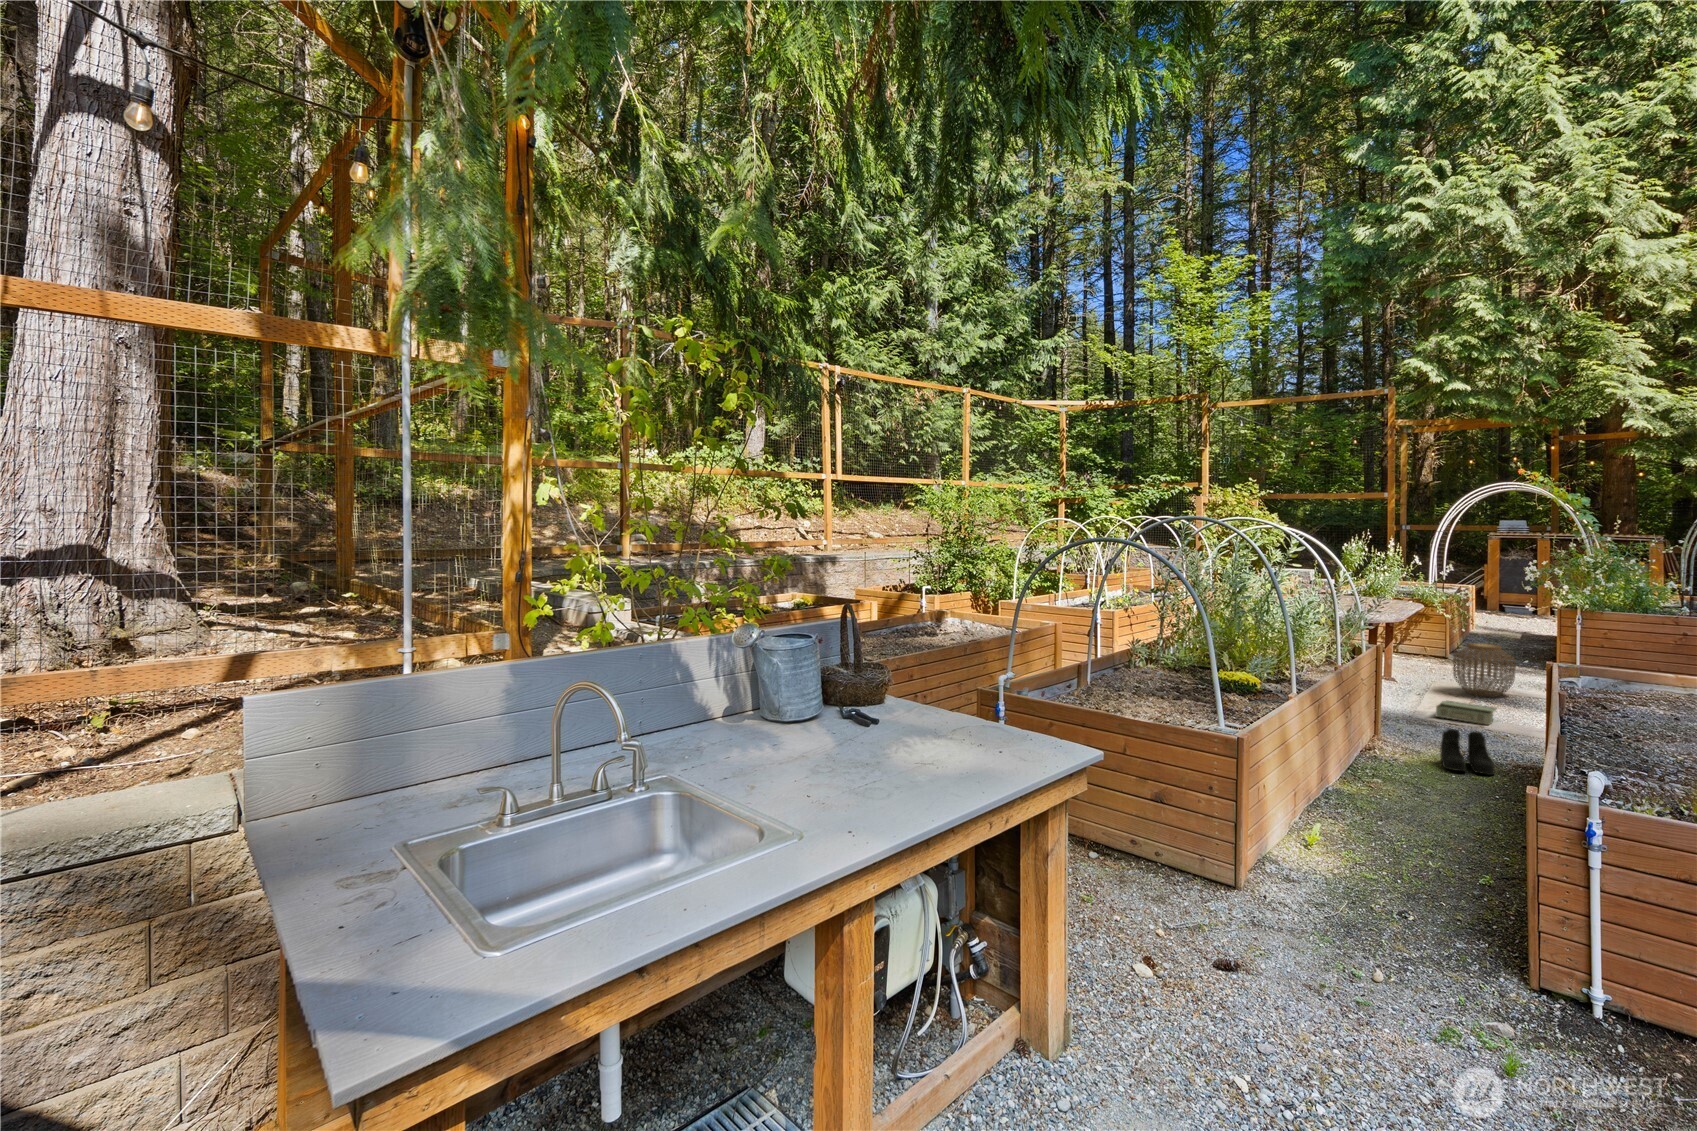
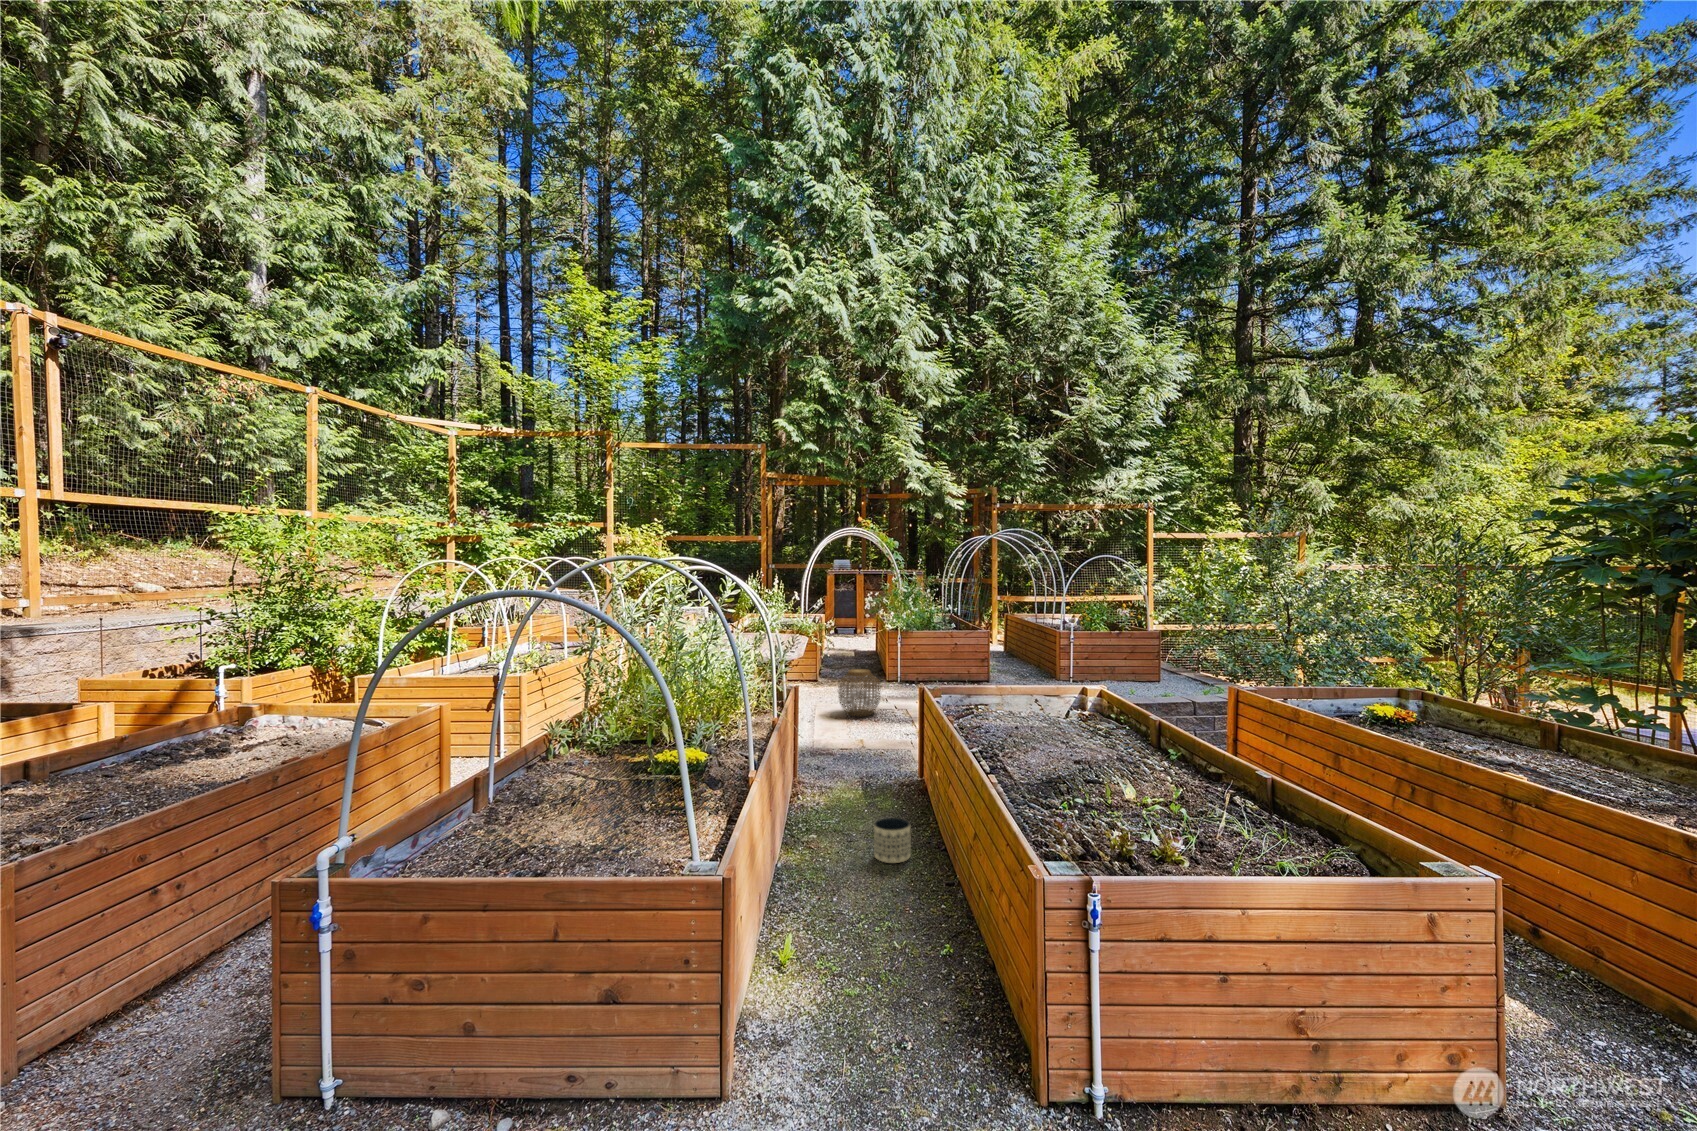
toolbox: present [1436,701,1497,725] -> none [835,727,877,746]
boots: present [1440,729,1495,775] -> none [852,760,894,803]
planter: none [1446,779,1495,825] -> present [874,818,911,863]

